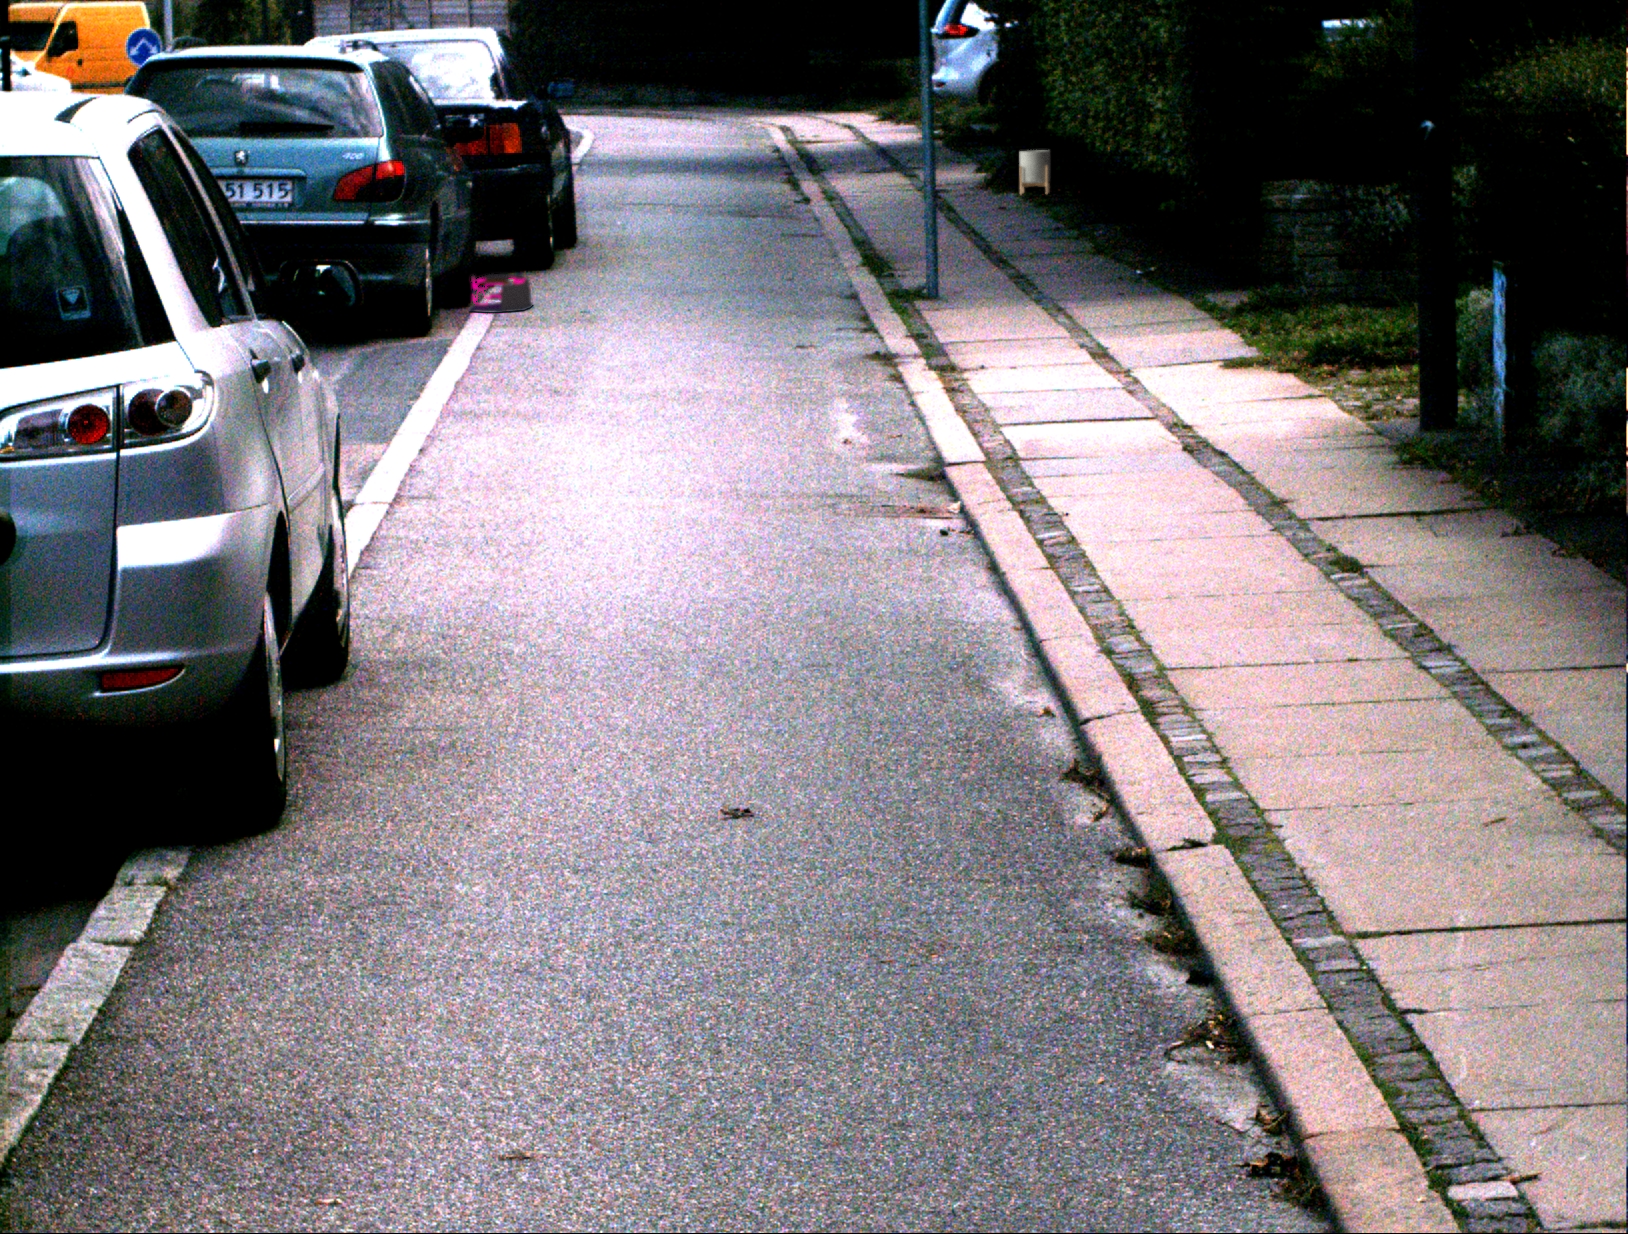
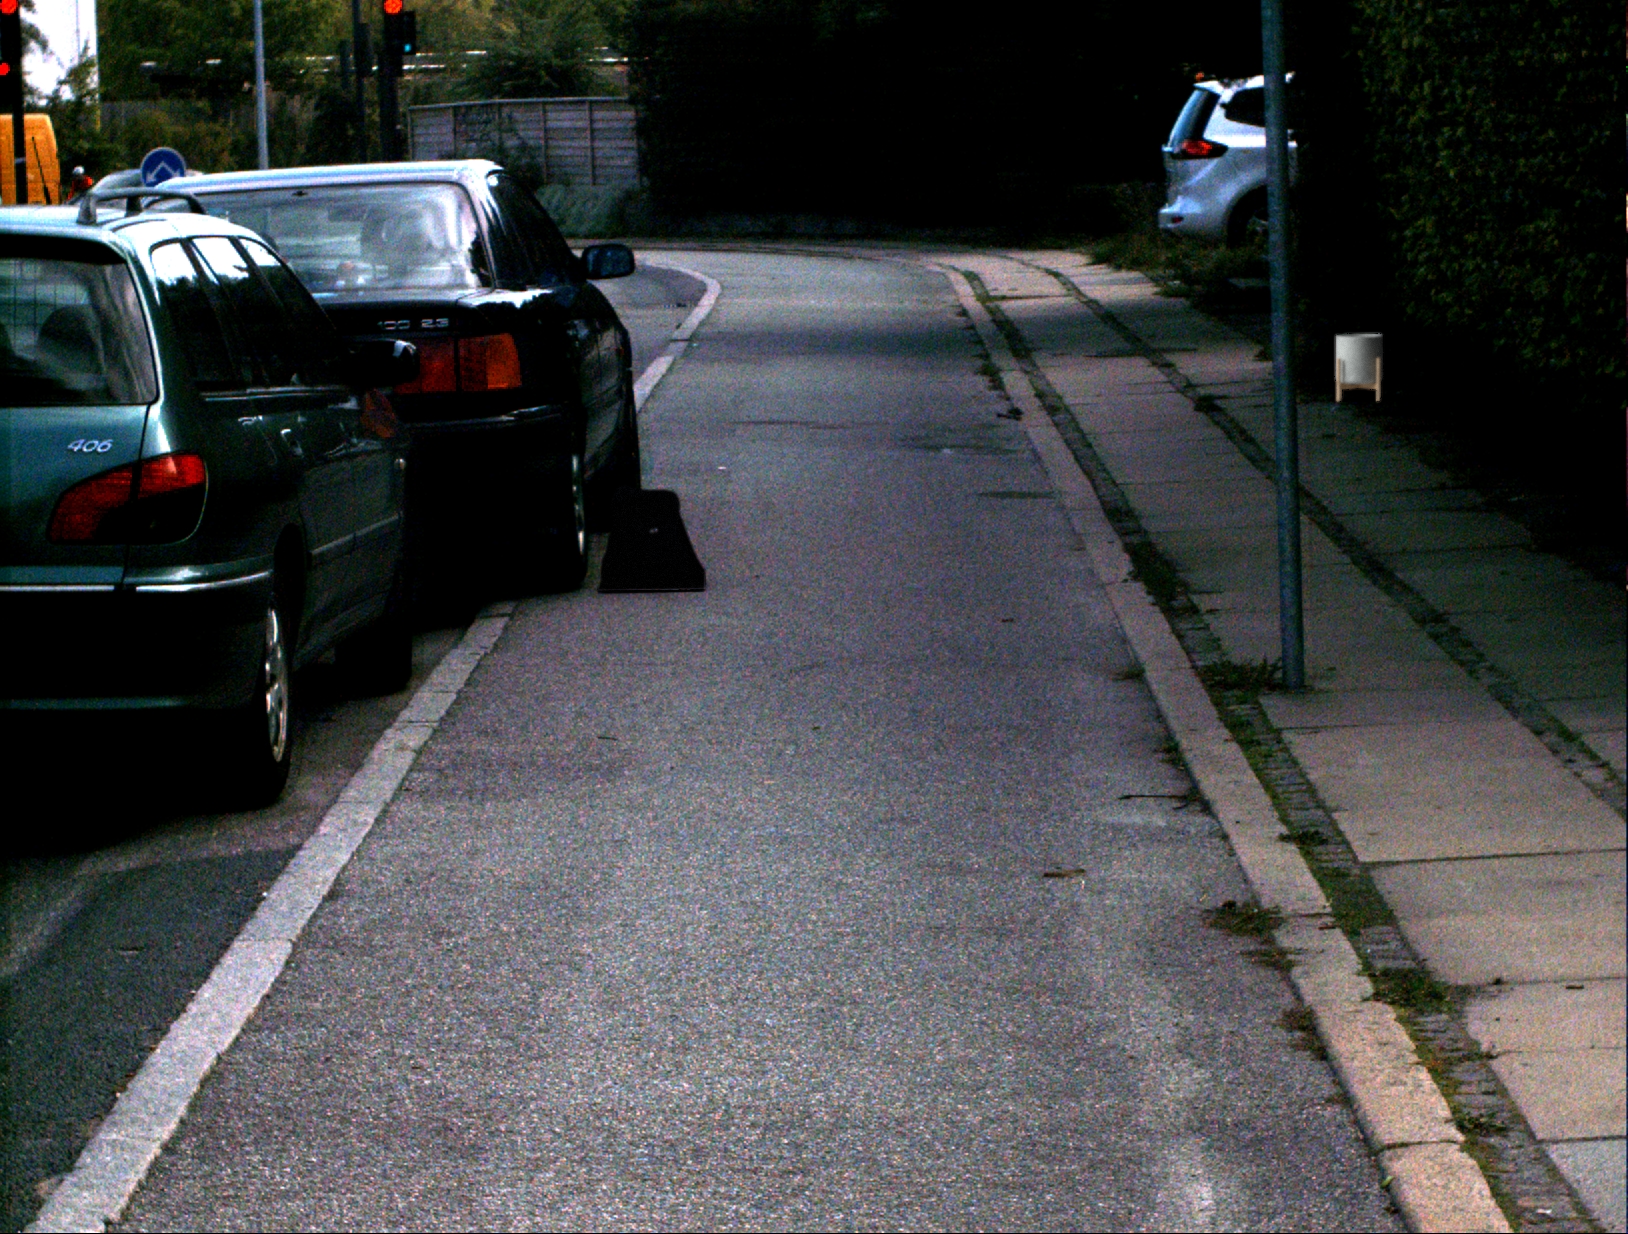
backpack: none [559,216,621,275] -> present [597,485,706,591]
storage bin: present [470,274,533,313] -> none [396,628,523,713]

